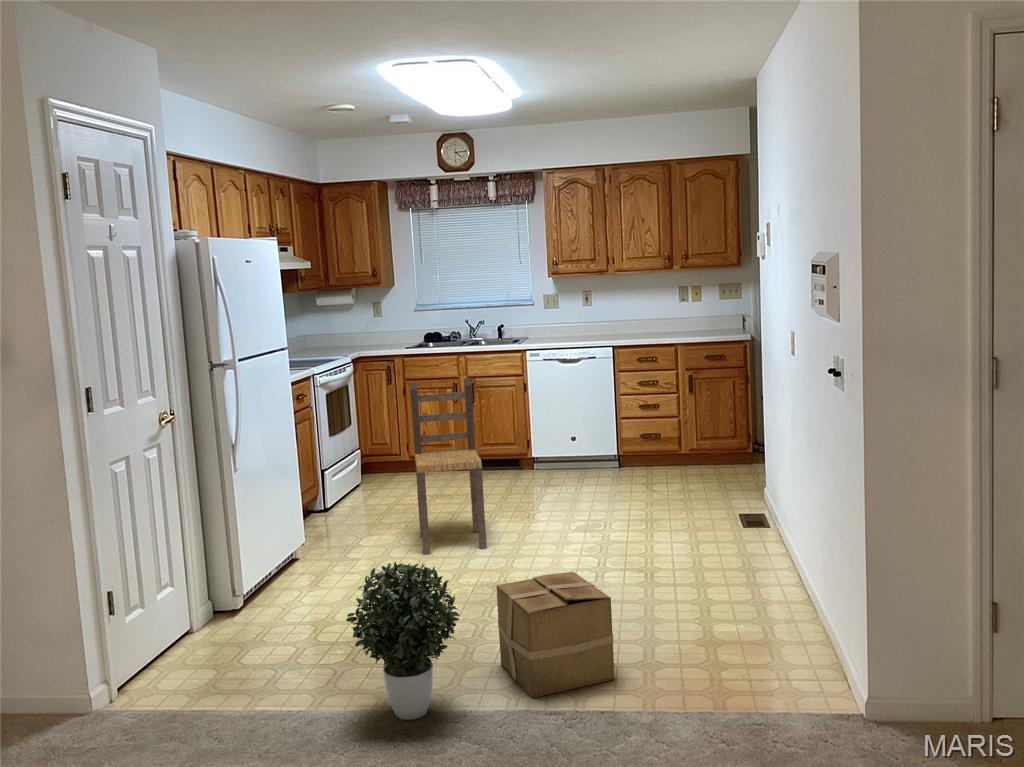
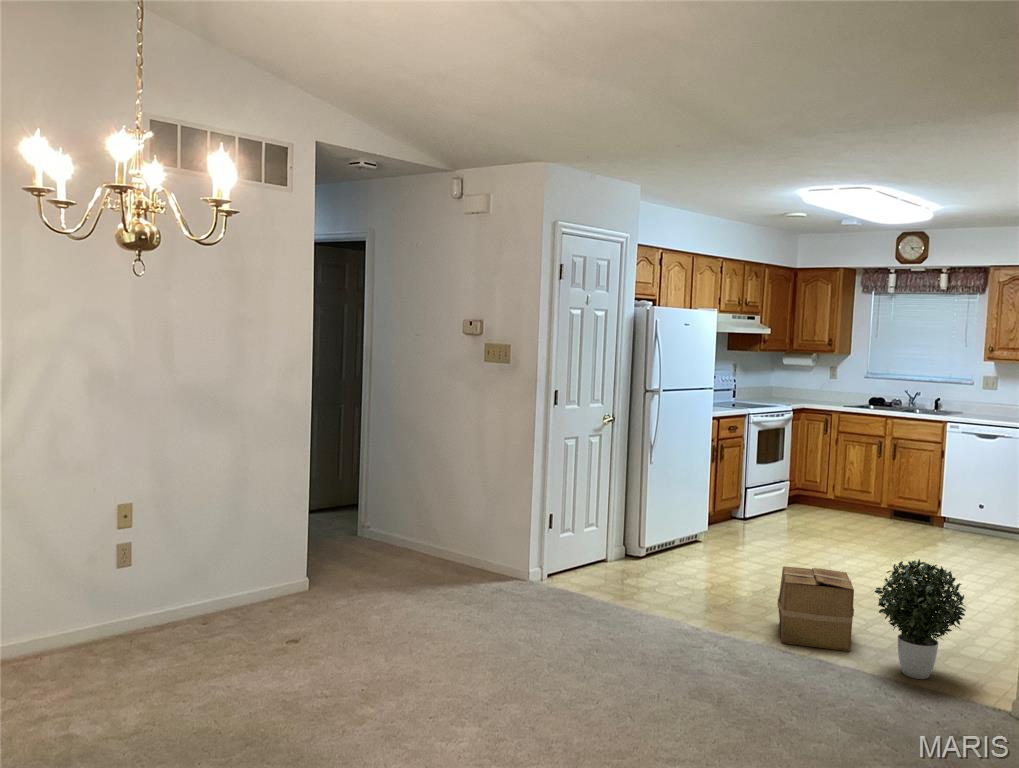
chair: present [410,378,487,554] -> none [790,428,857,566]
potted plant: present [346,562,460,720] -> present [875,559,966,679]

